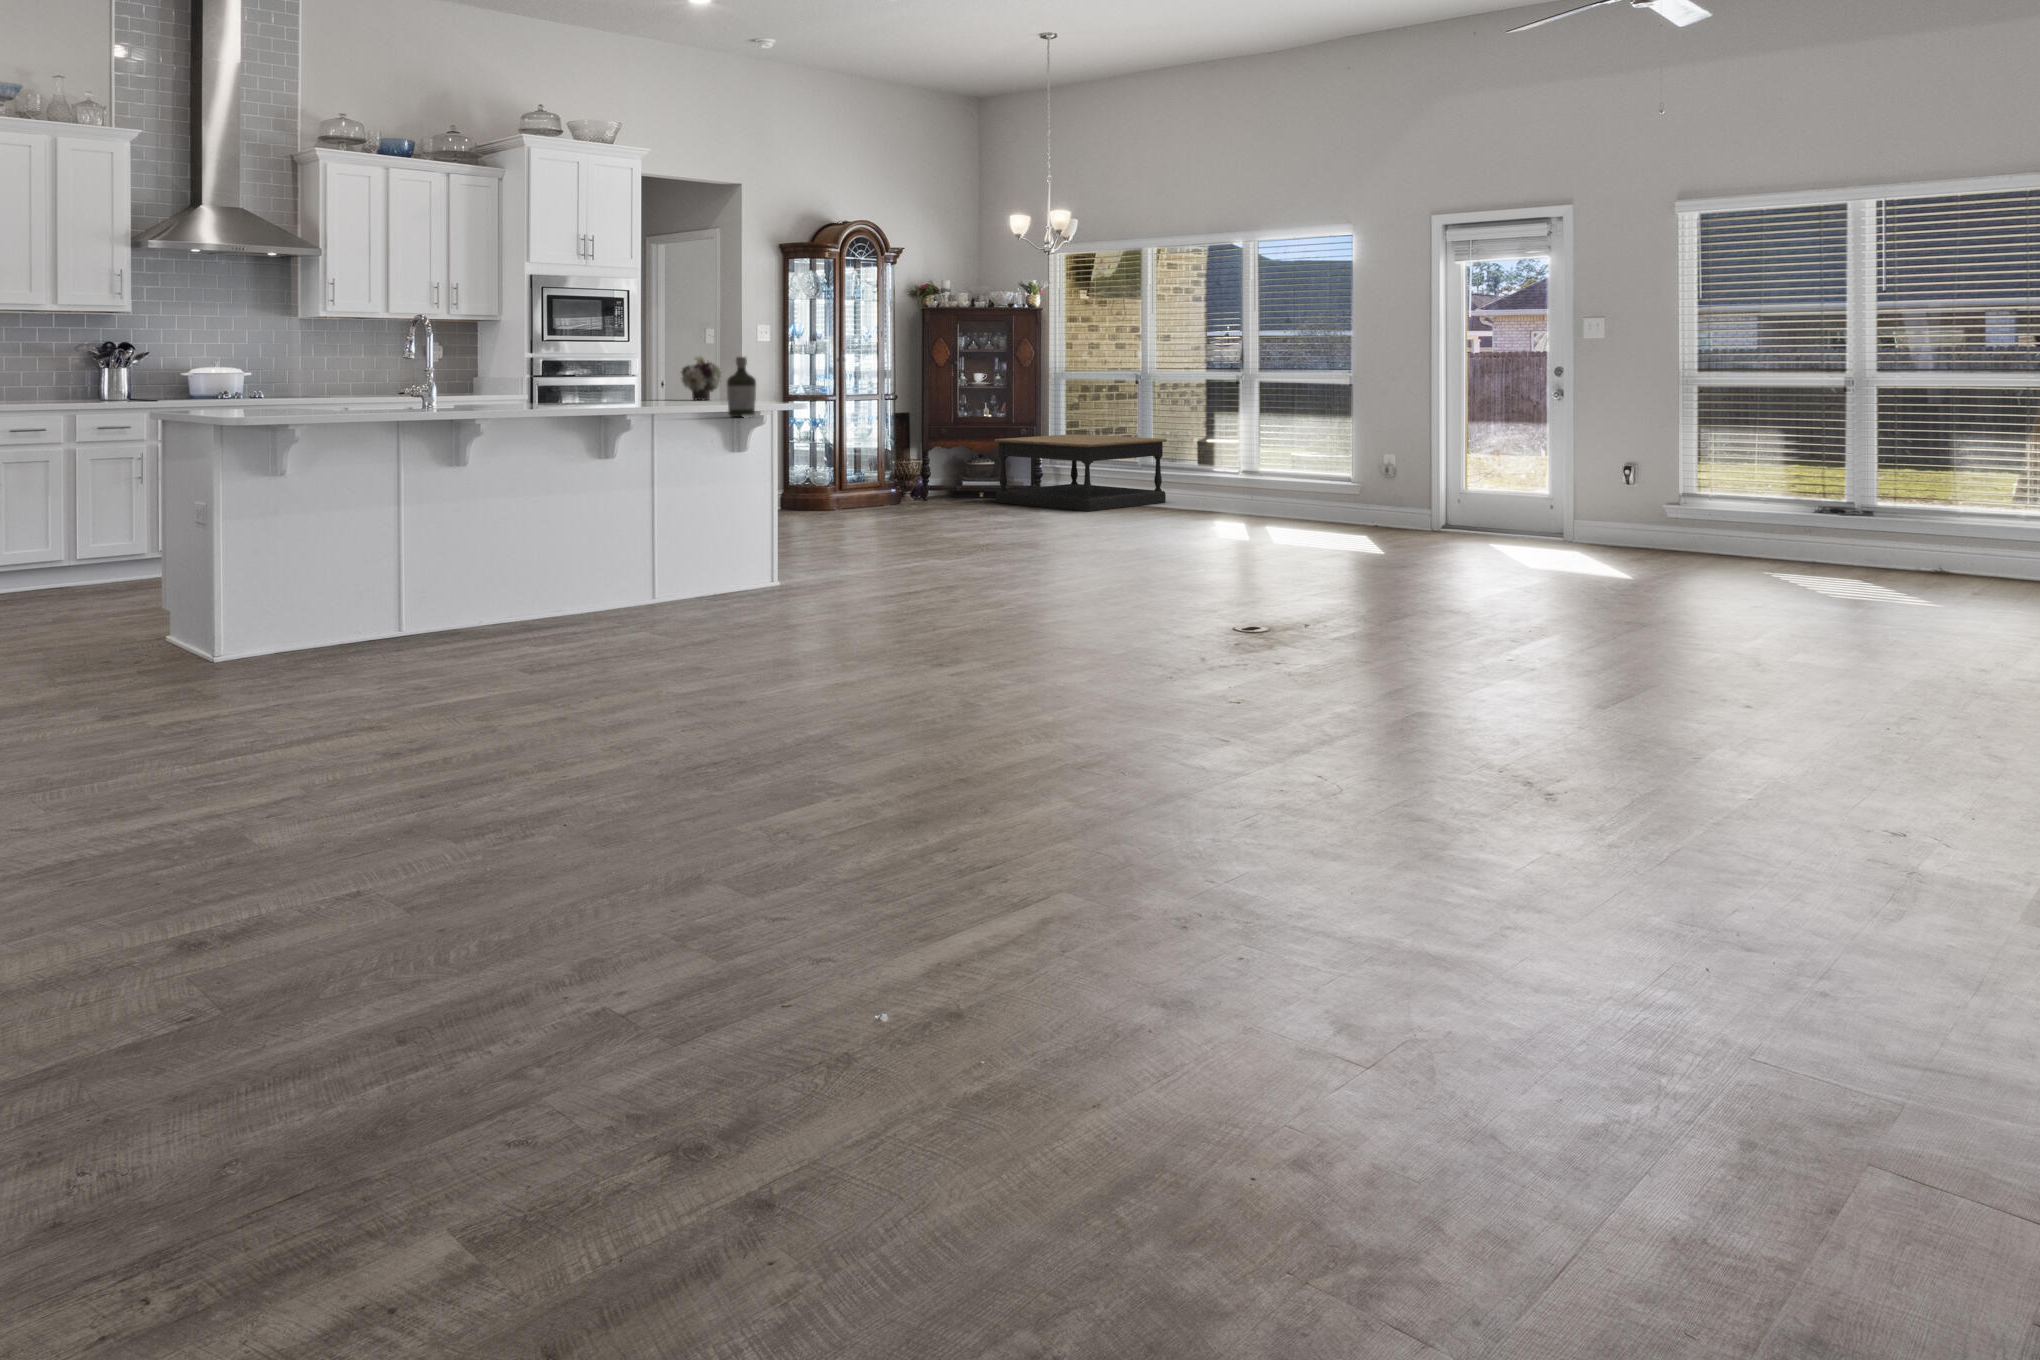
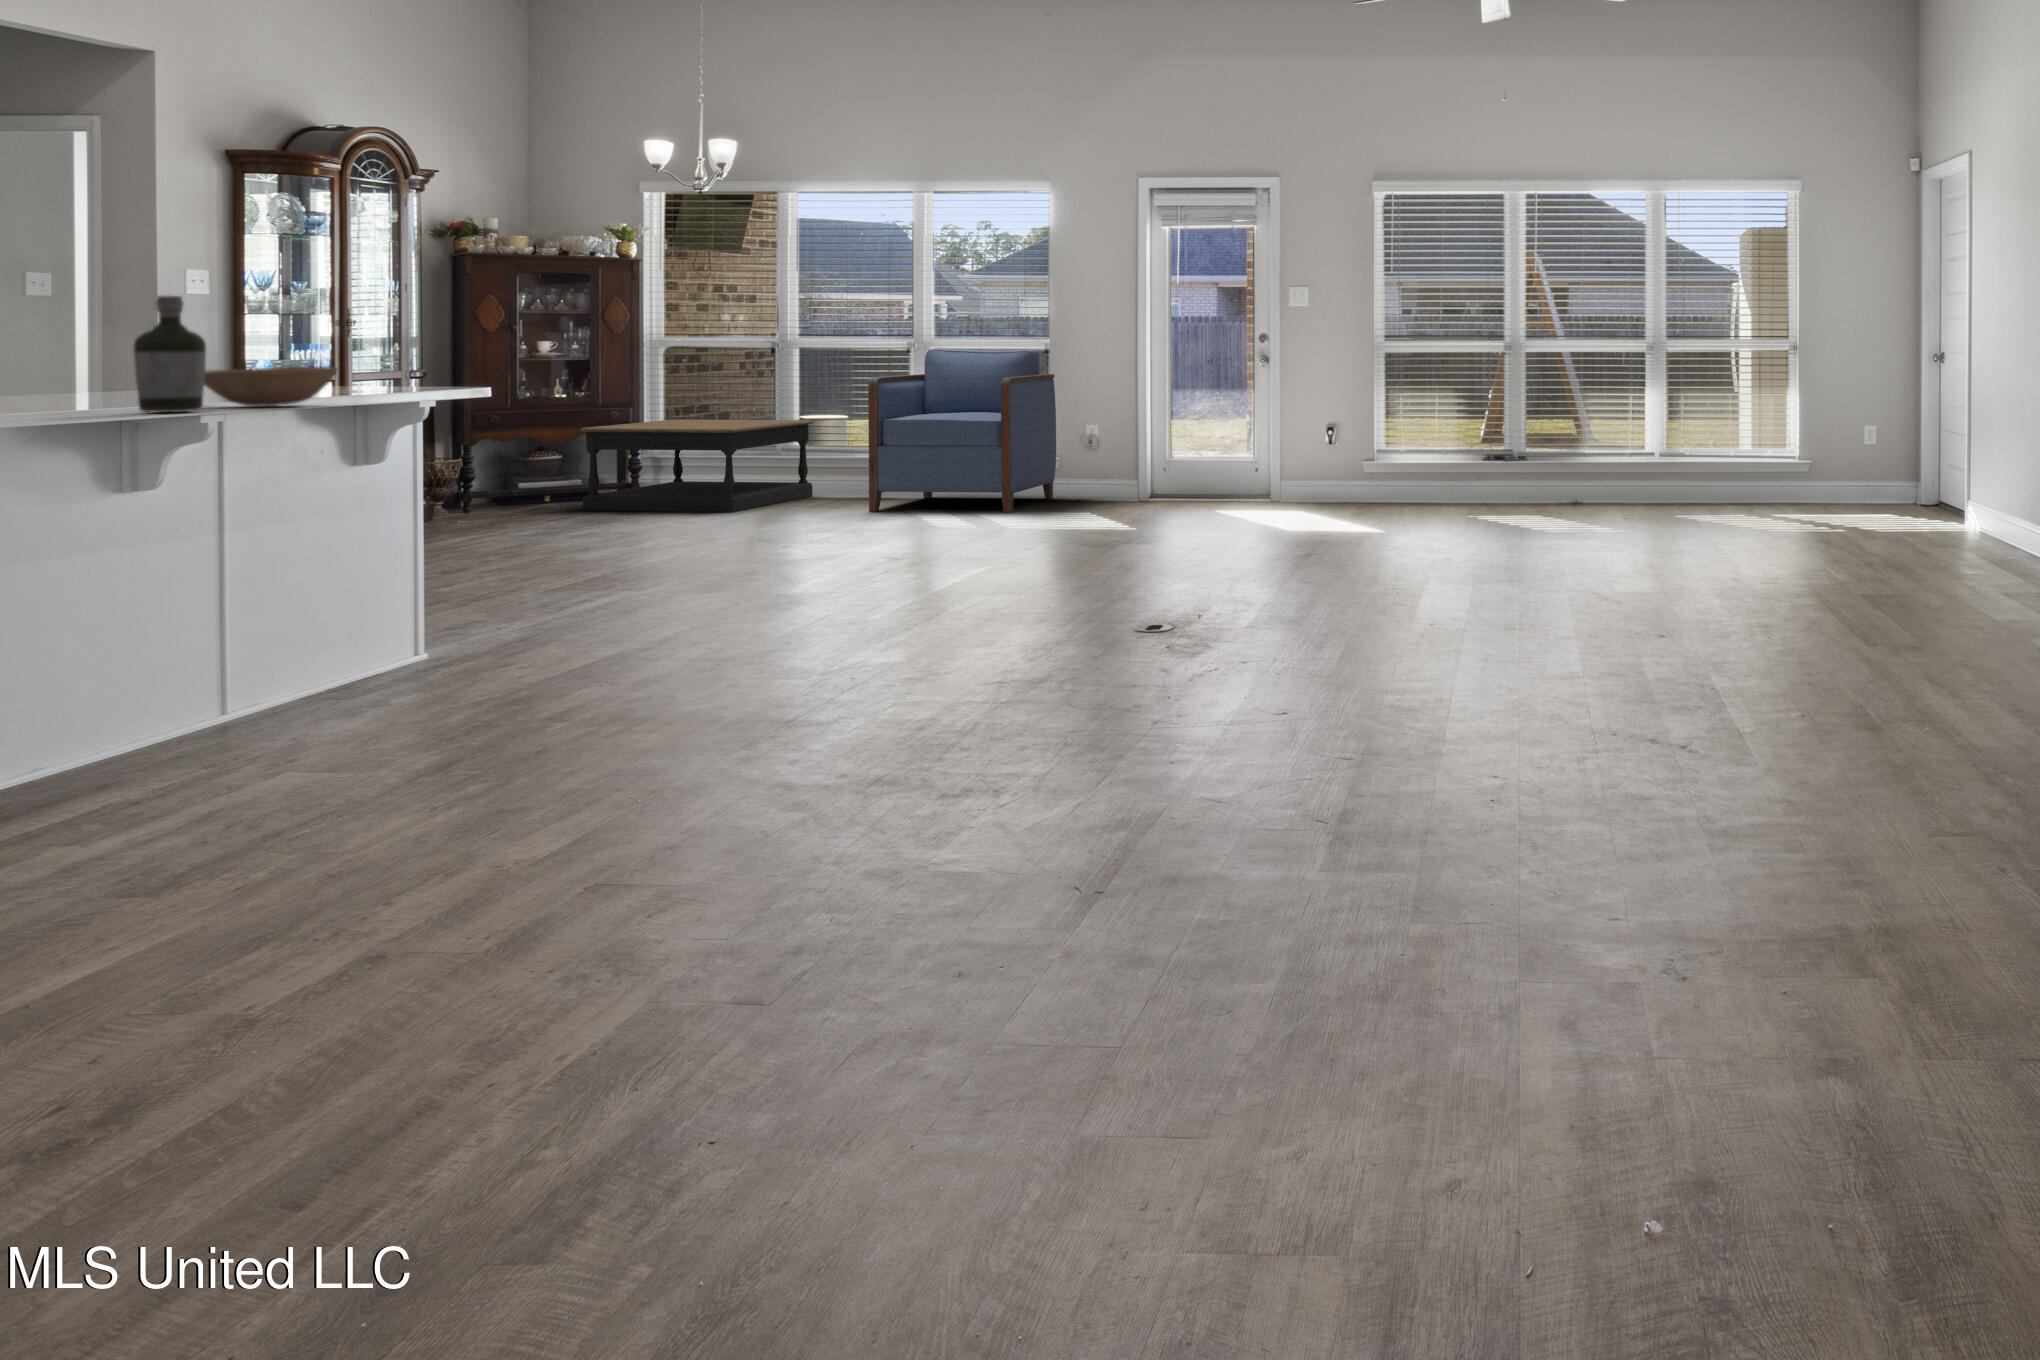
flower arrangement: present [681,356,721,400] -> none [52,313,134,383]
bottle: present [727,357,756,417] -> present [134,296,206,413]
armchair: none [1185,380,1357,529] -> present [868,349,1056,513]
bowl: none [597,397,672,423] -> present [204,366,338,406]

